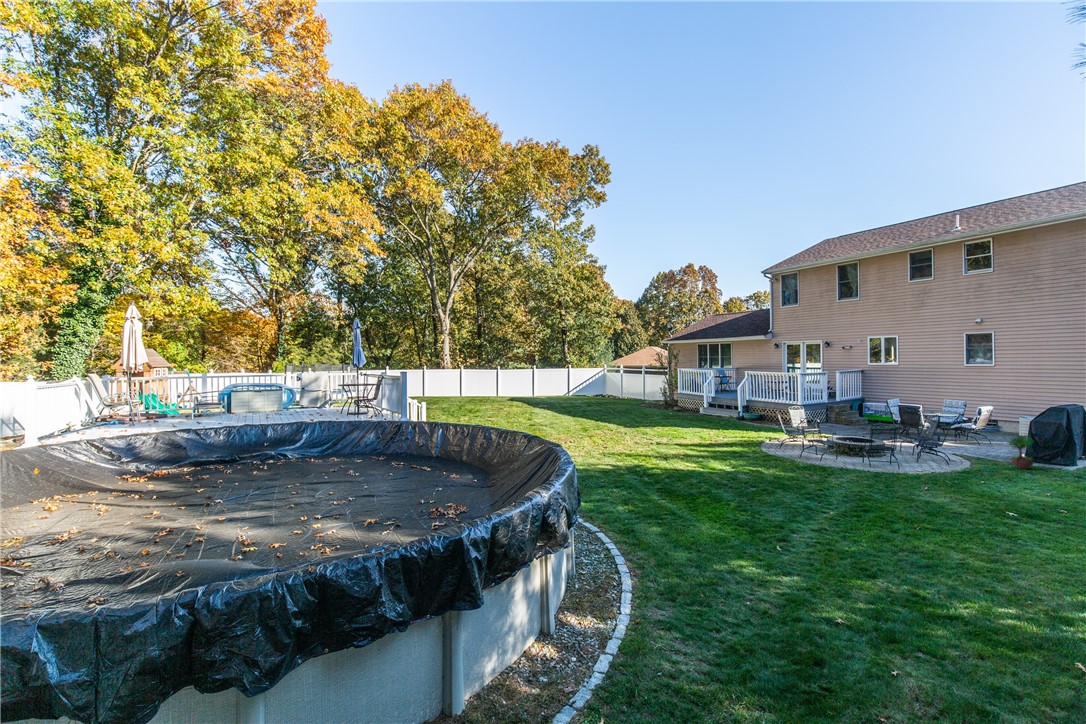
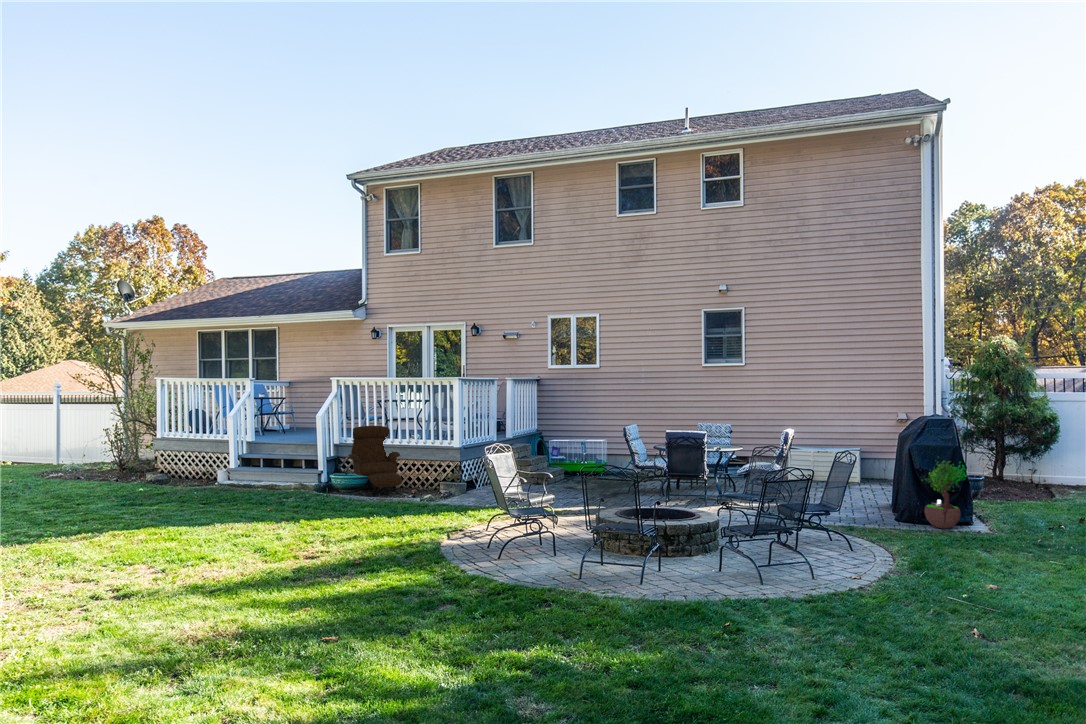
lounge chair: none [749,394,773,425] -> present [348,426,402,496]

